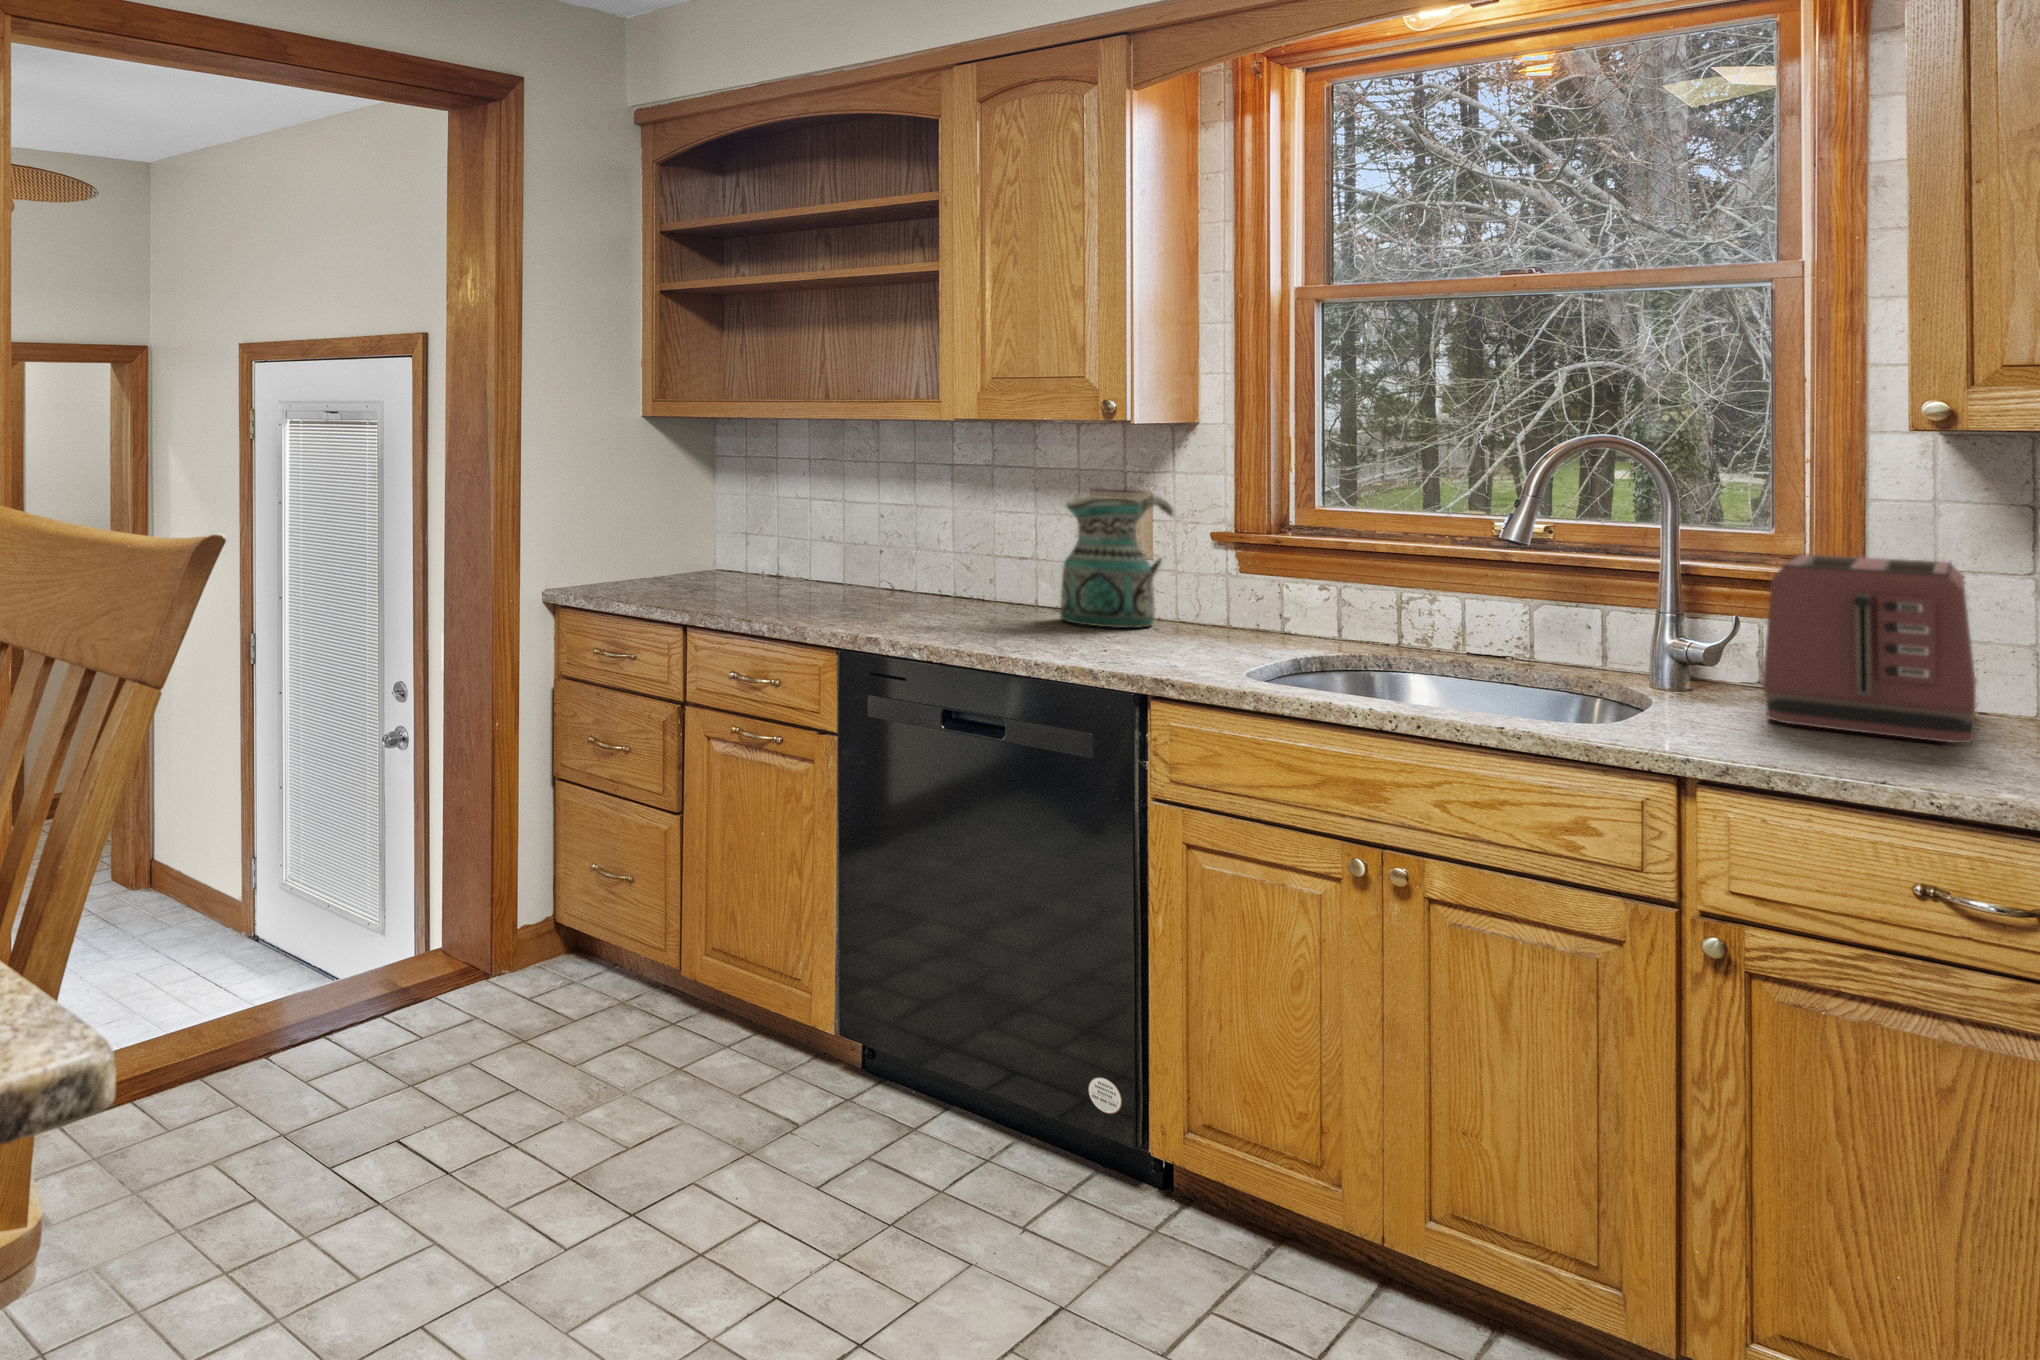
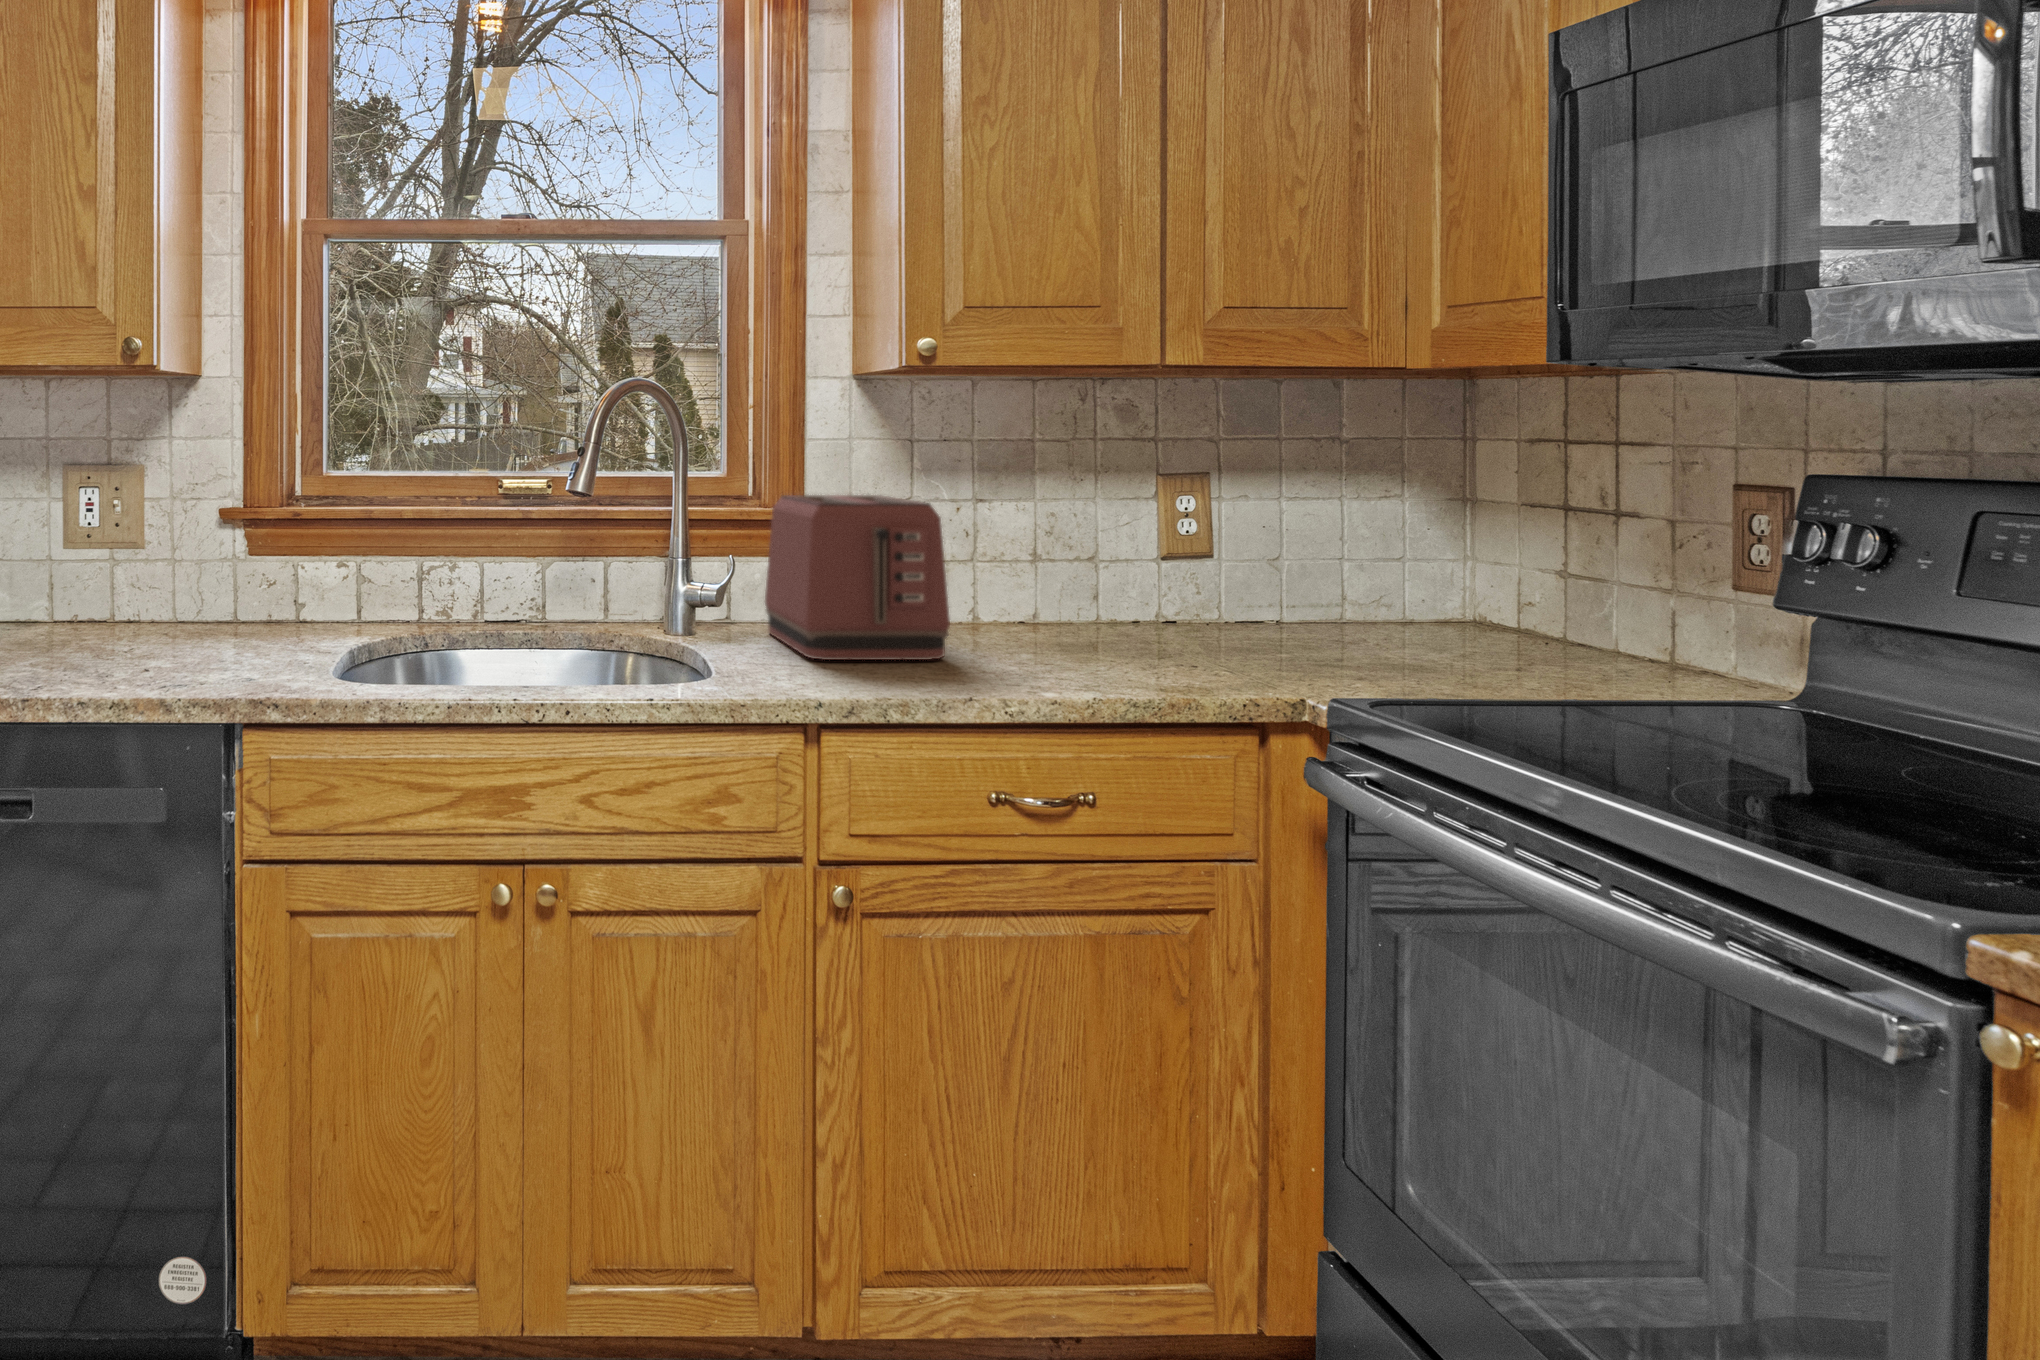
ceramic pitcher: present [1060,496,1173,628] -> none [35,462,172,641]

